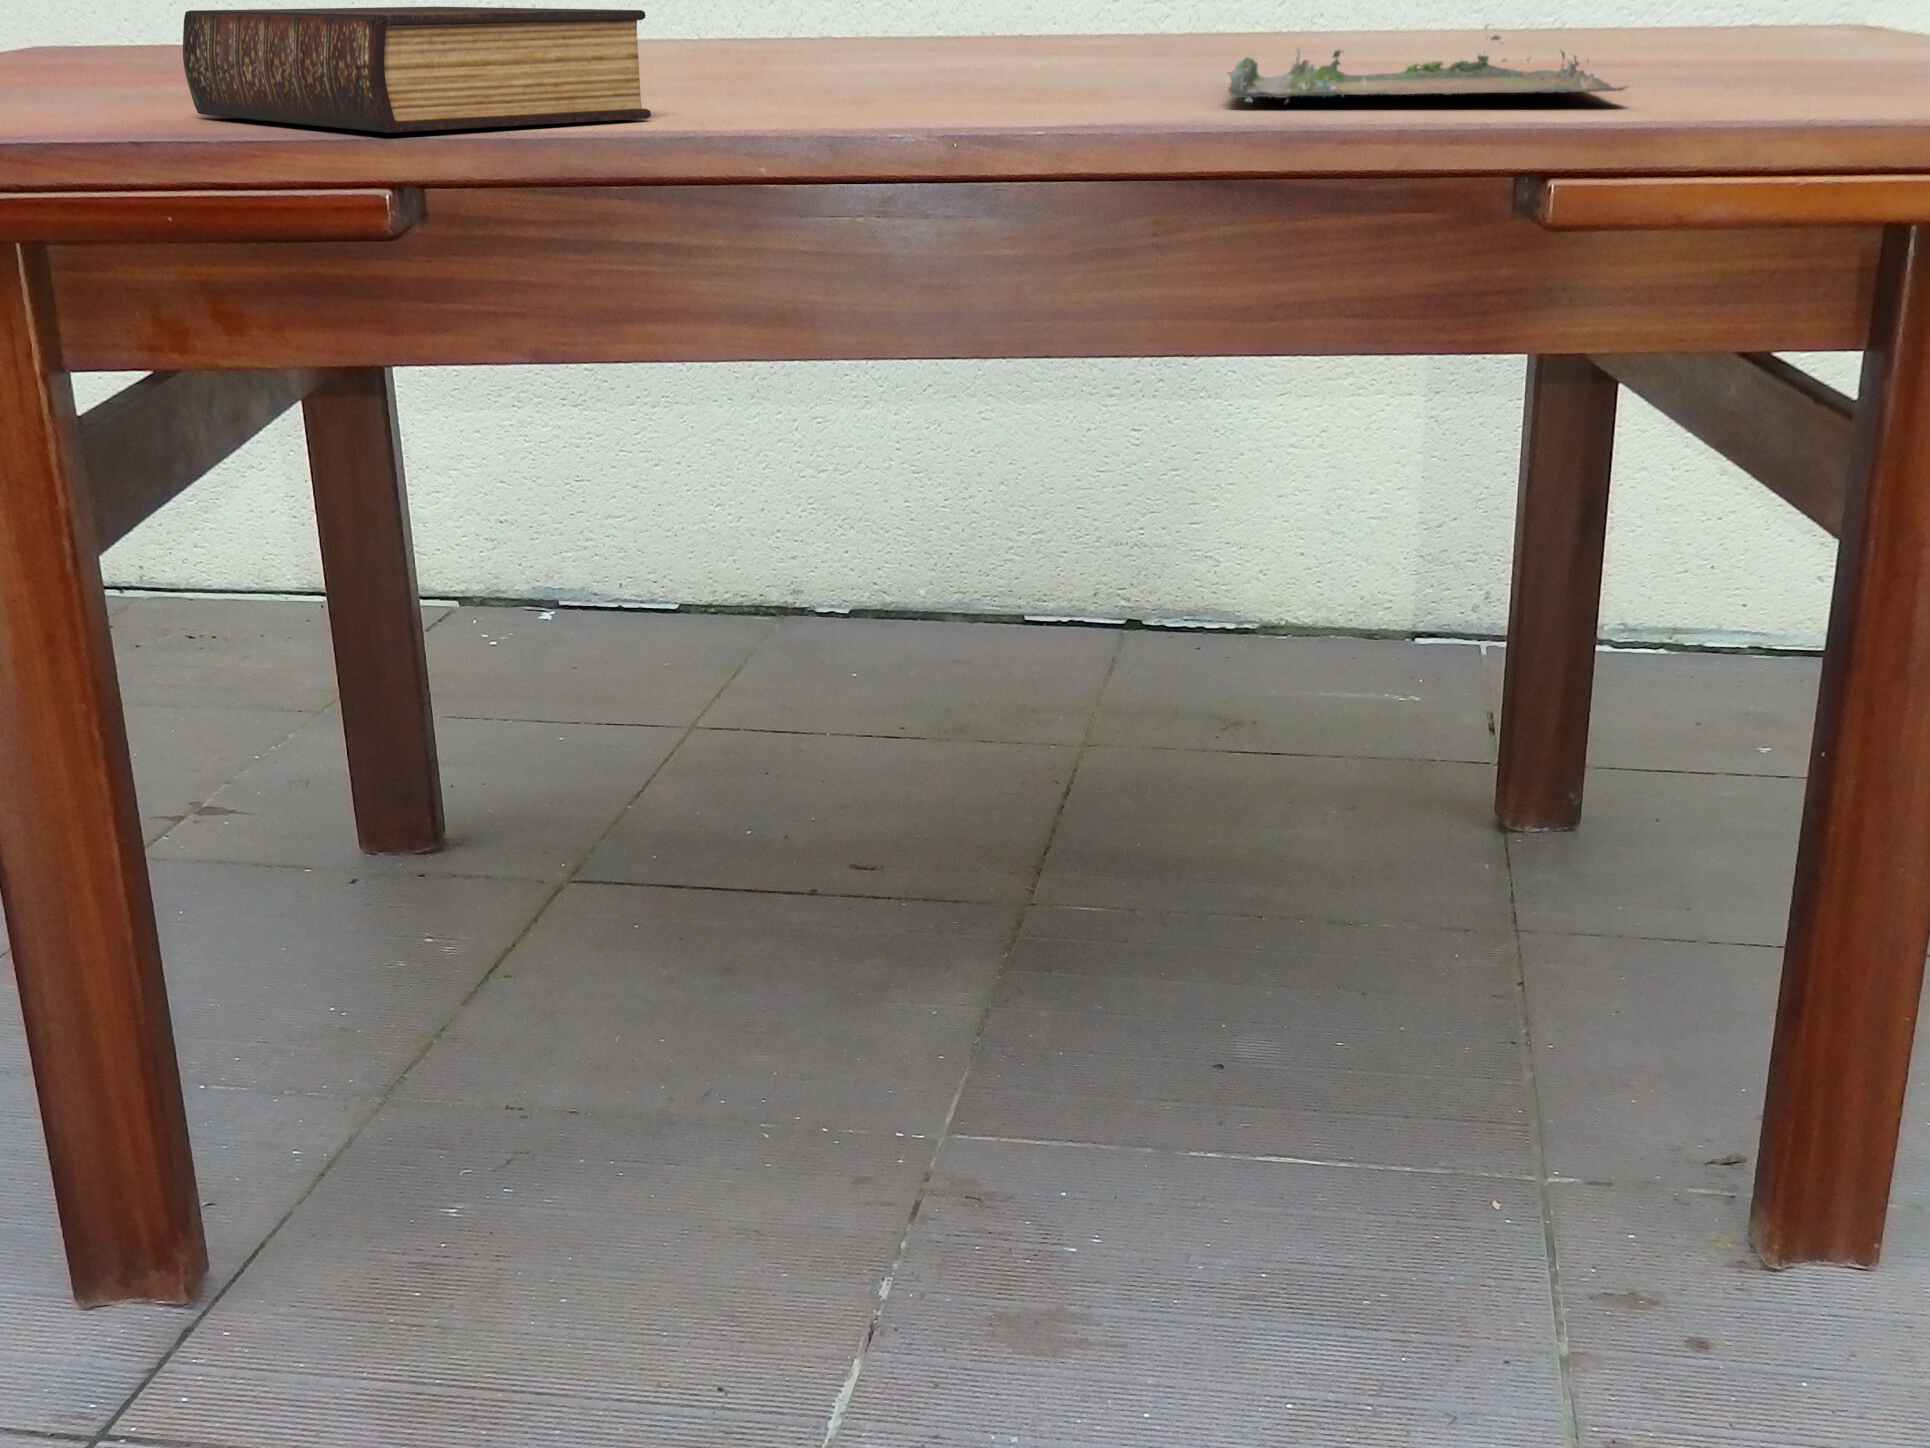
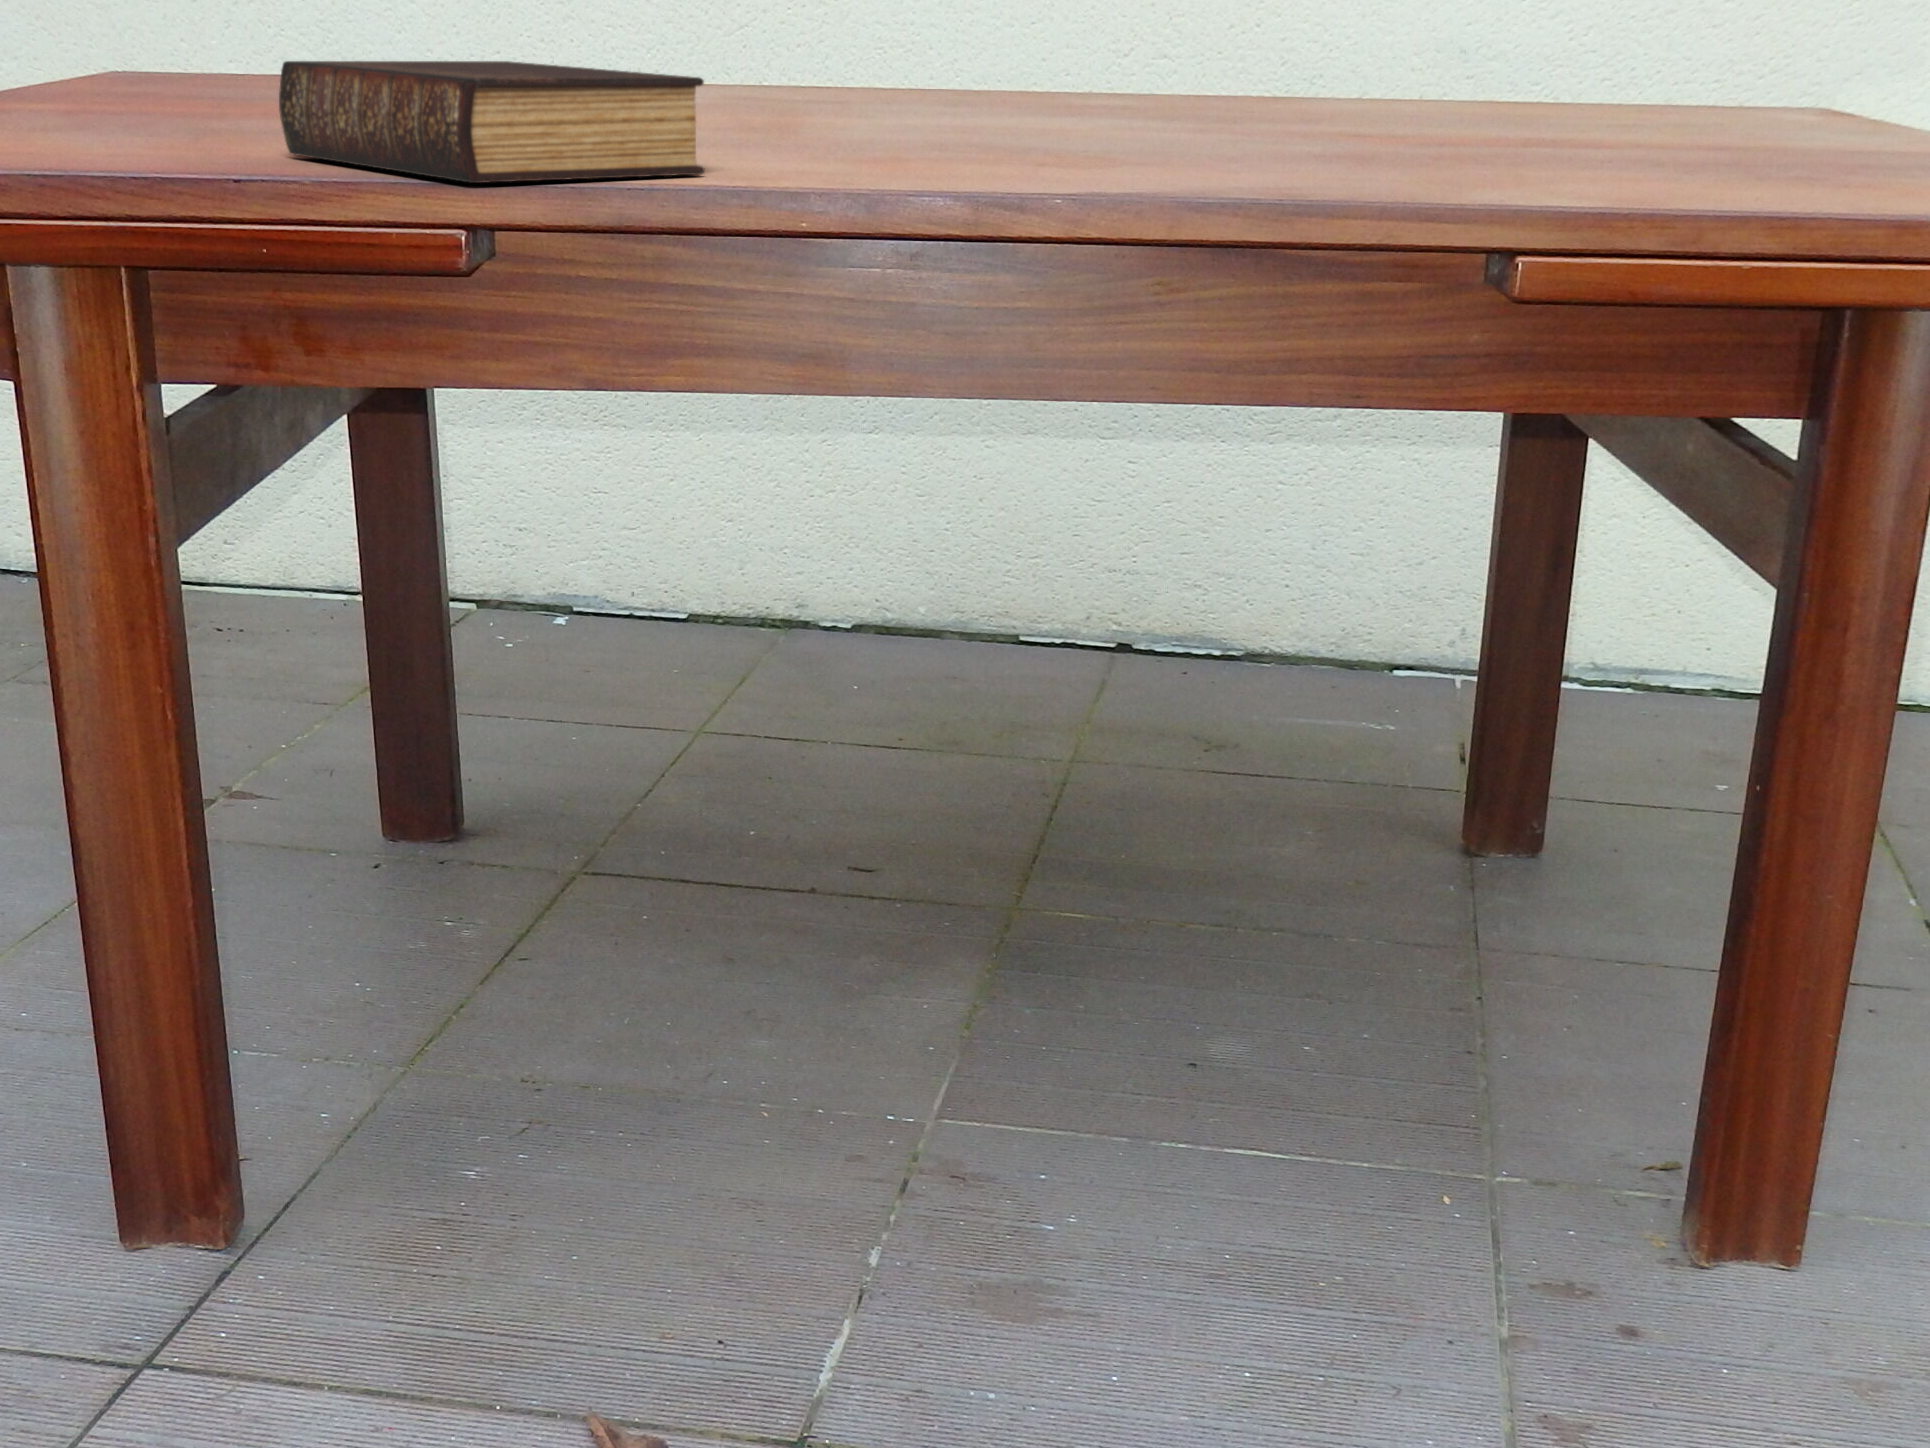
tray: present [1228,25,1627,102] -> none [1228,109,1593,181]

